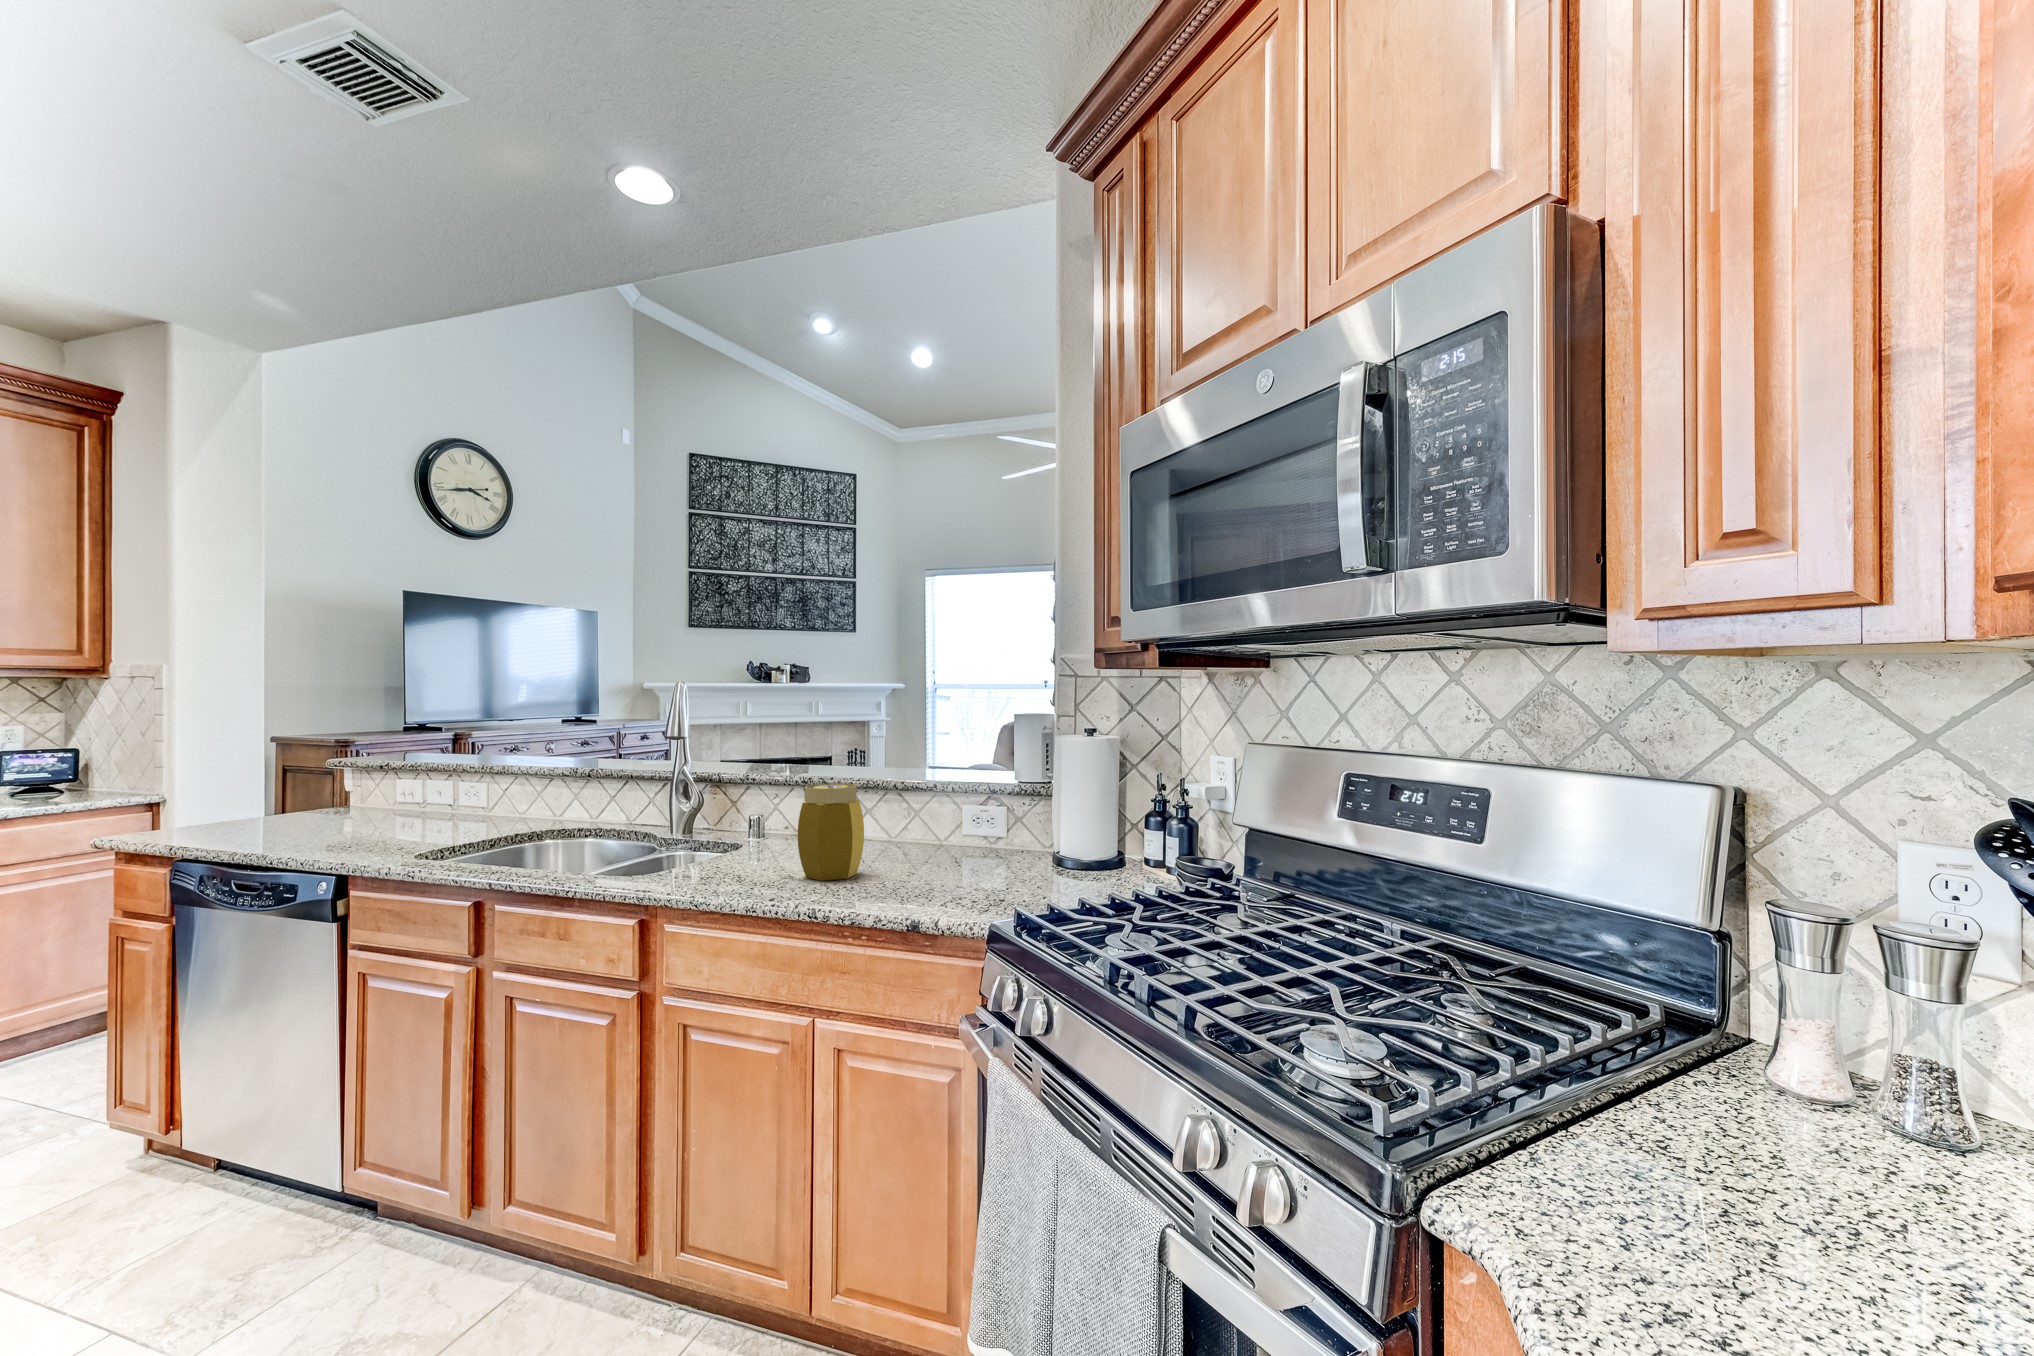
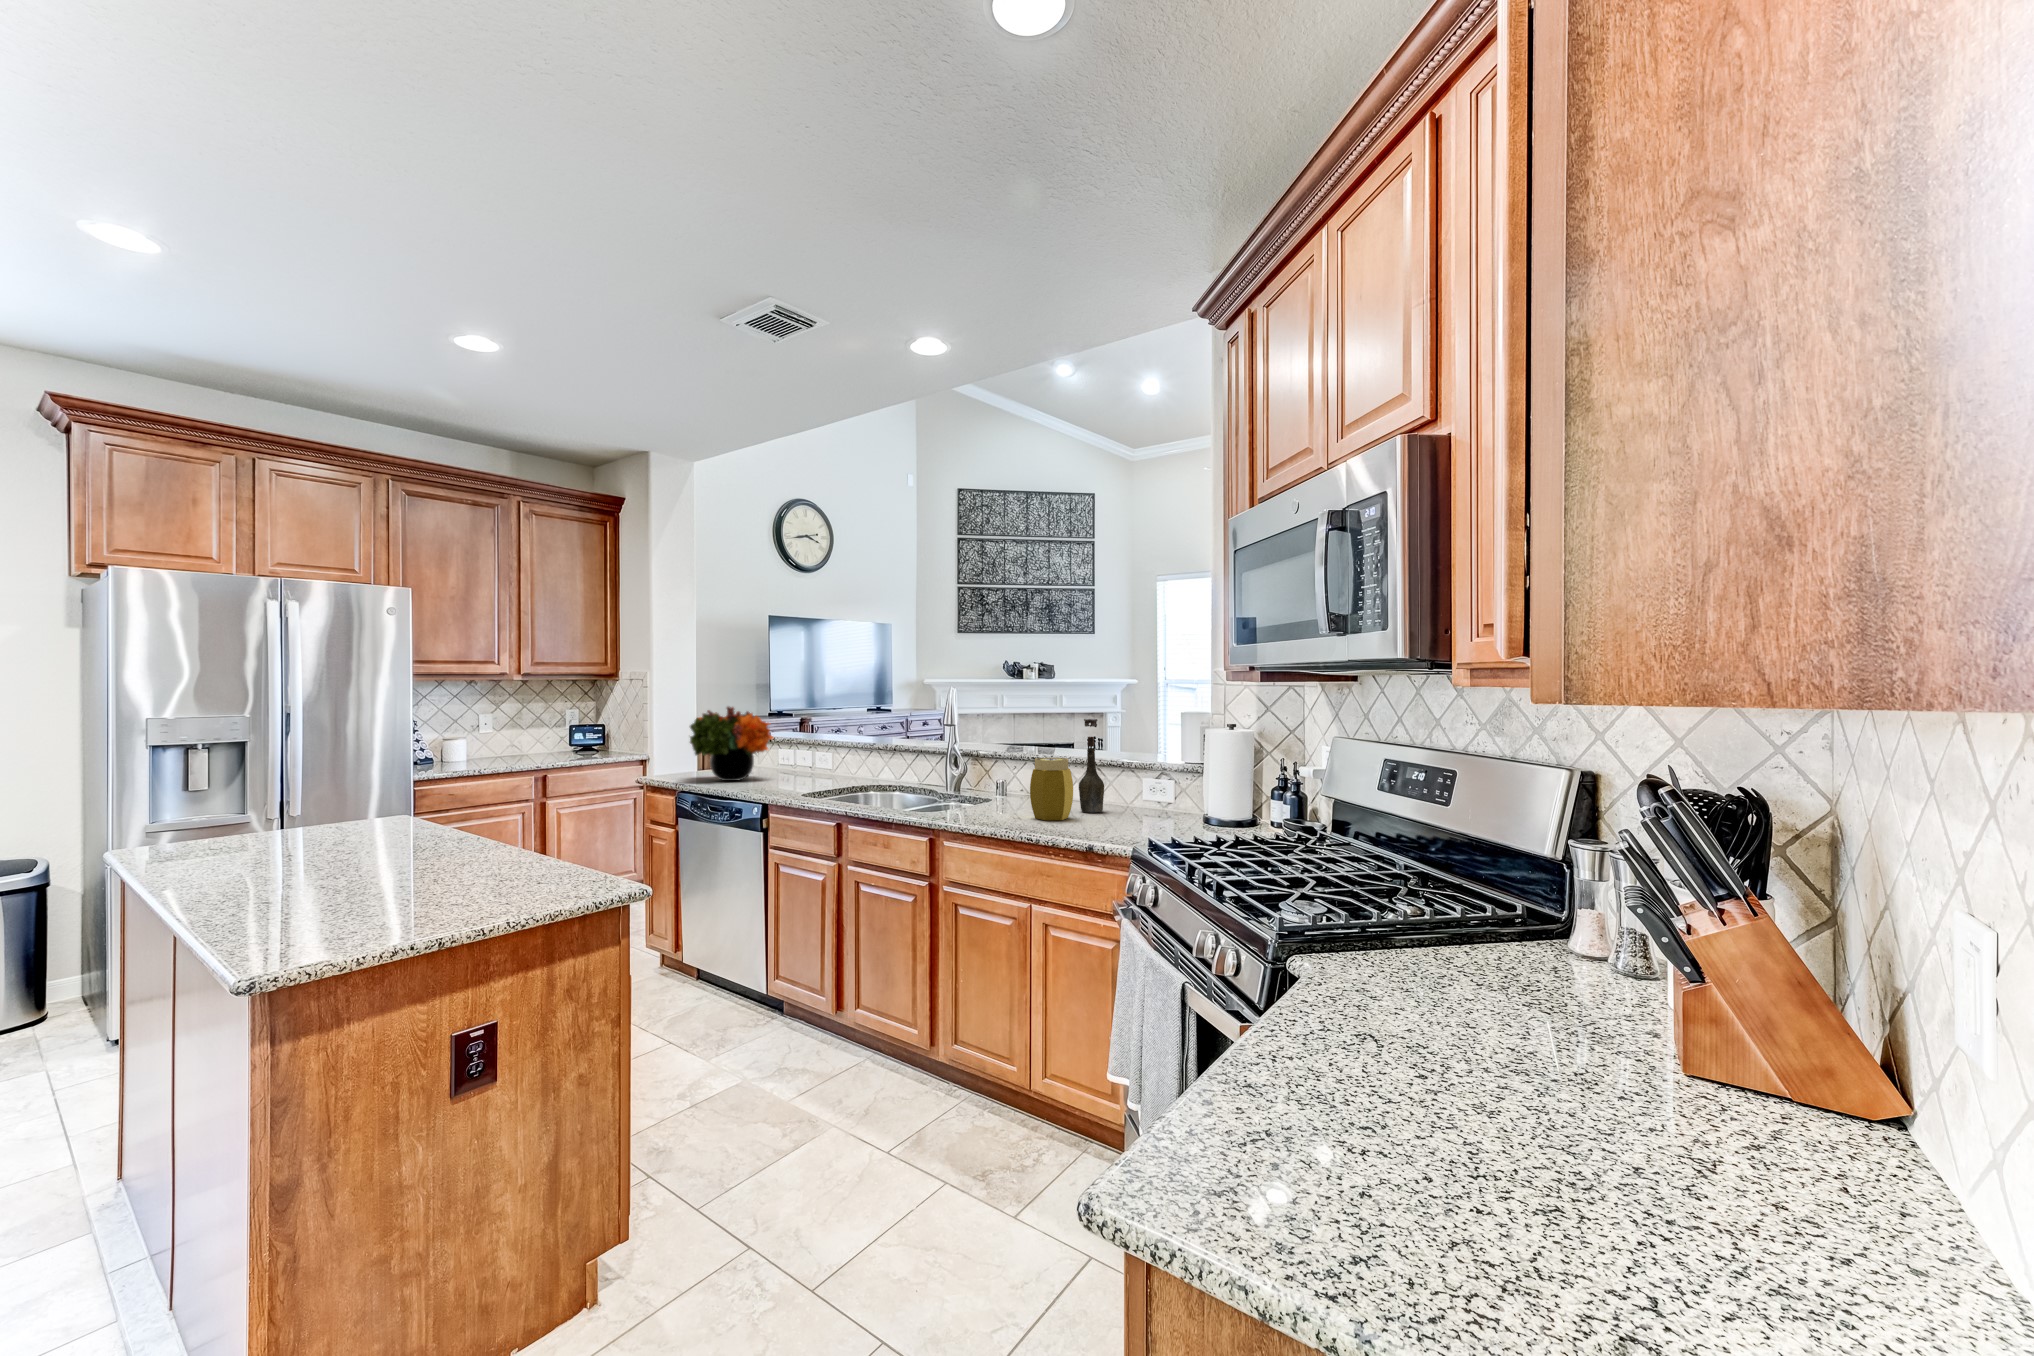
flower arrangement: none [220,717,388,834] -> present [690,707,773,781]
bottle: none [869,725,906,862] -> present [1079,719,1104,813]

